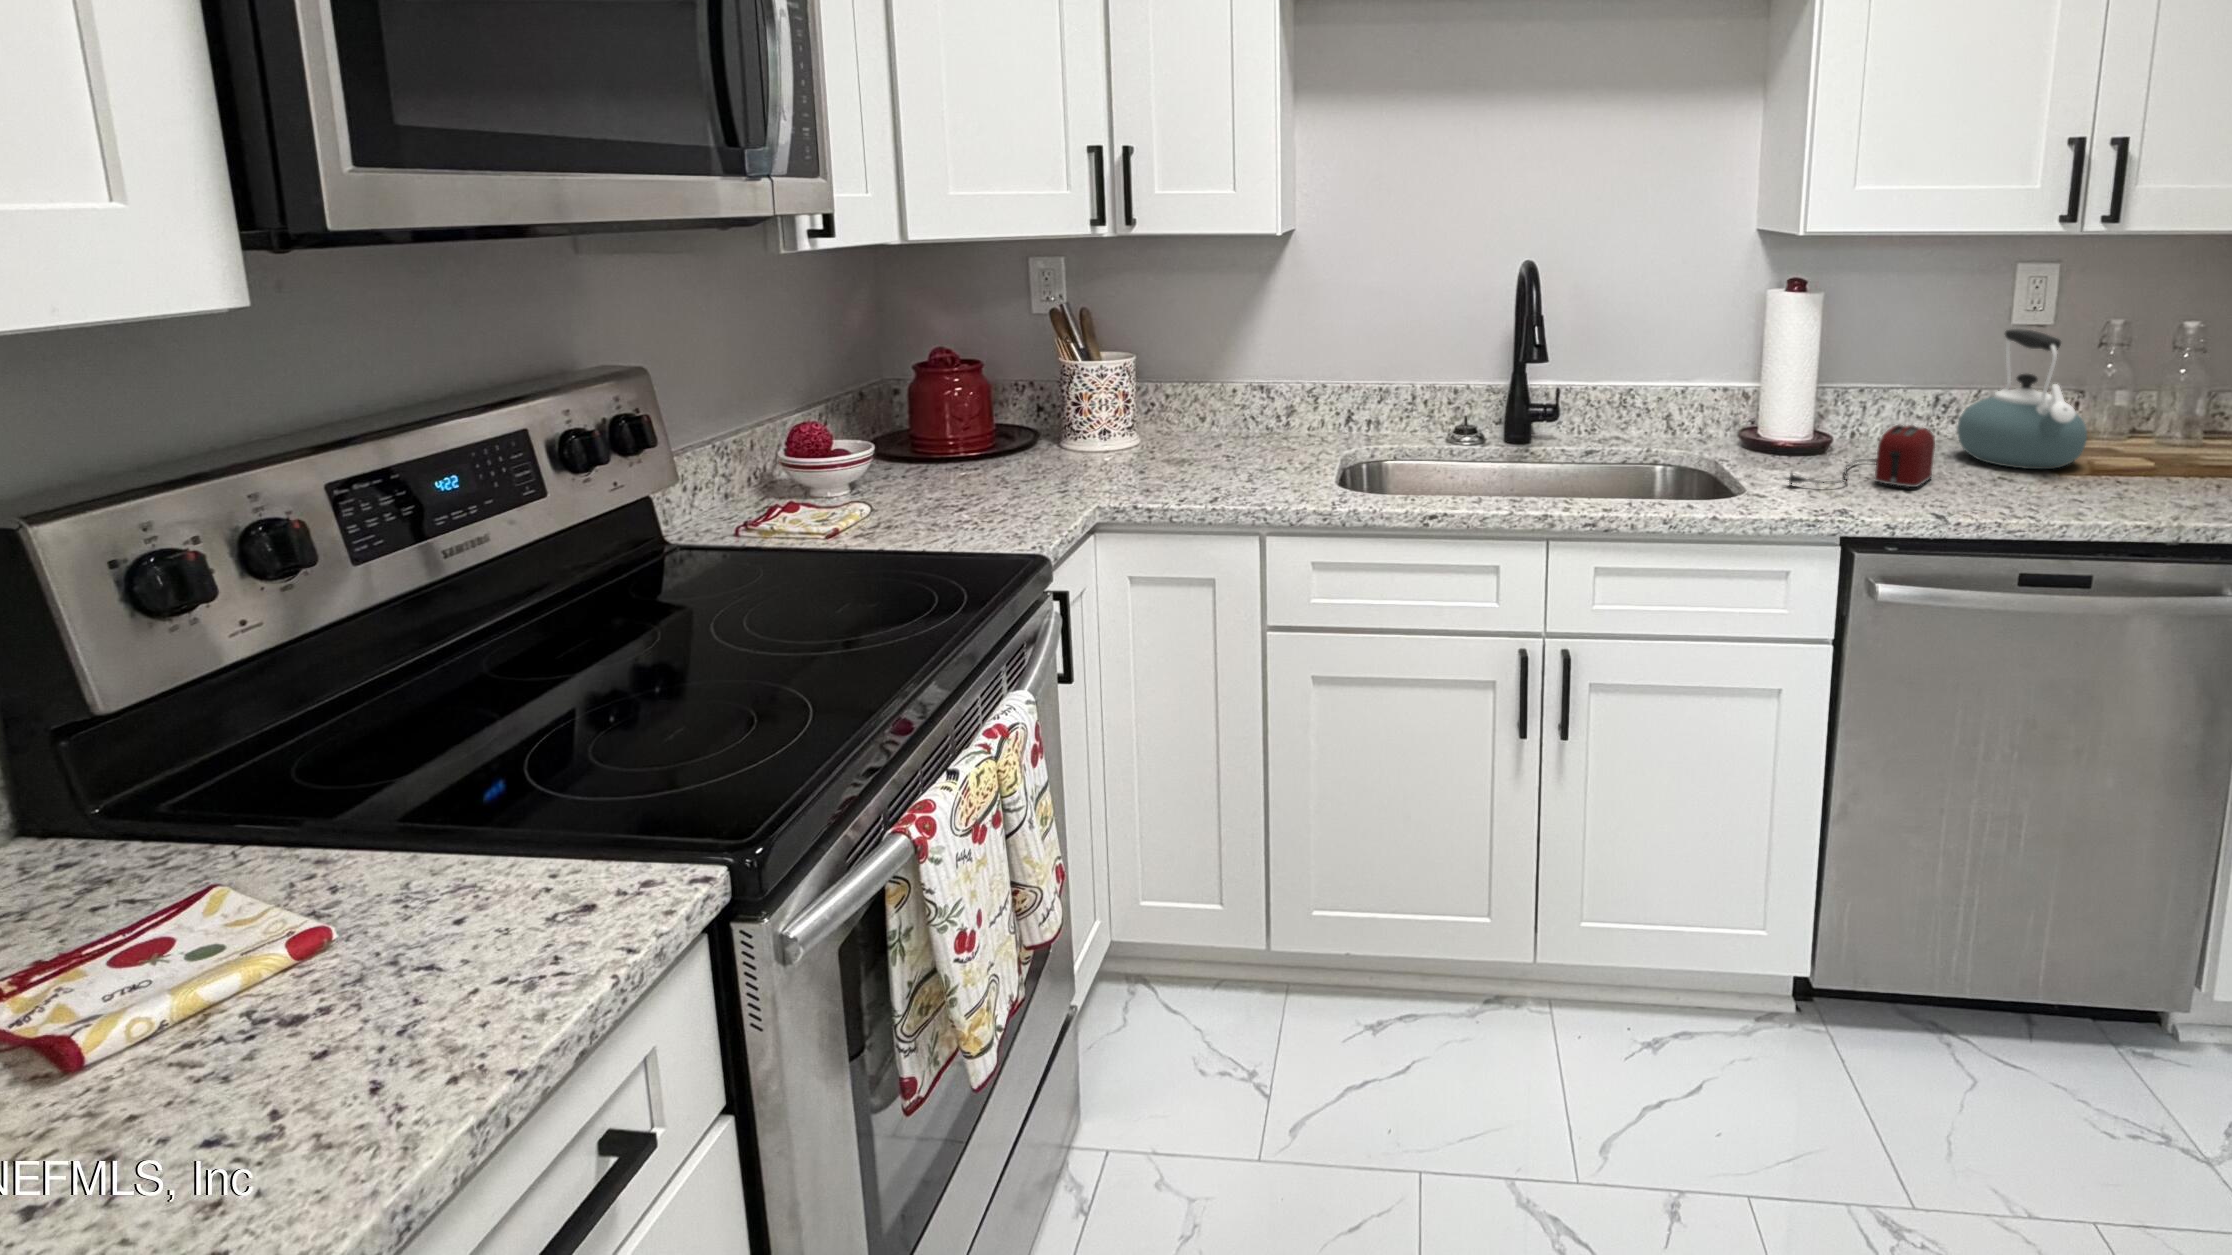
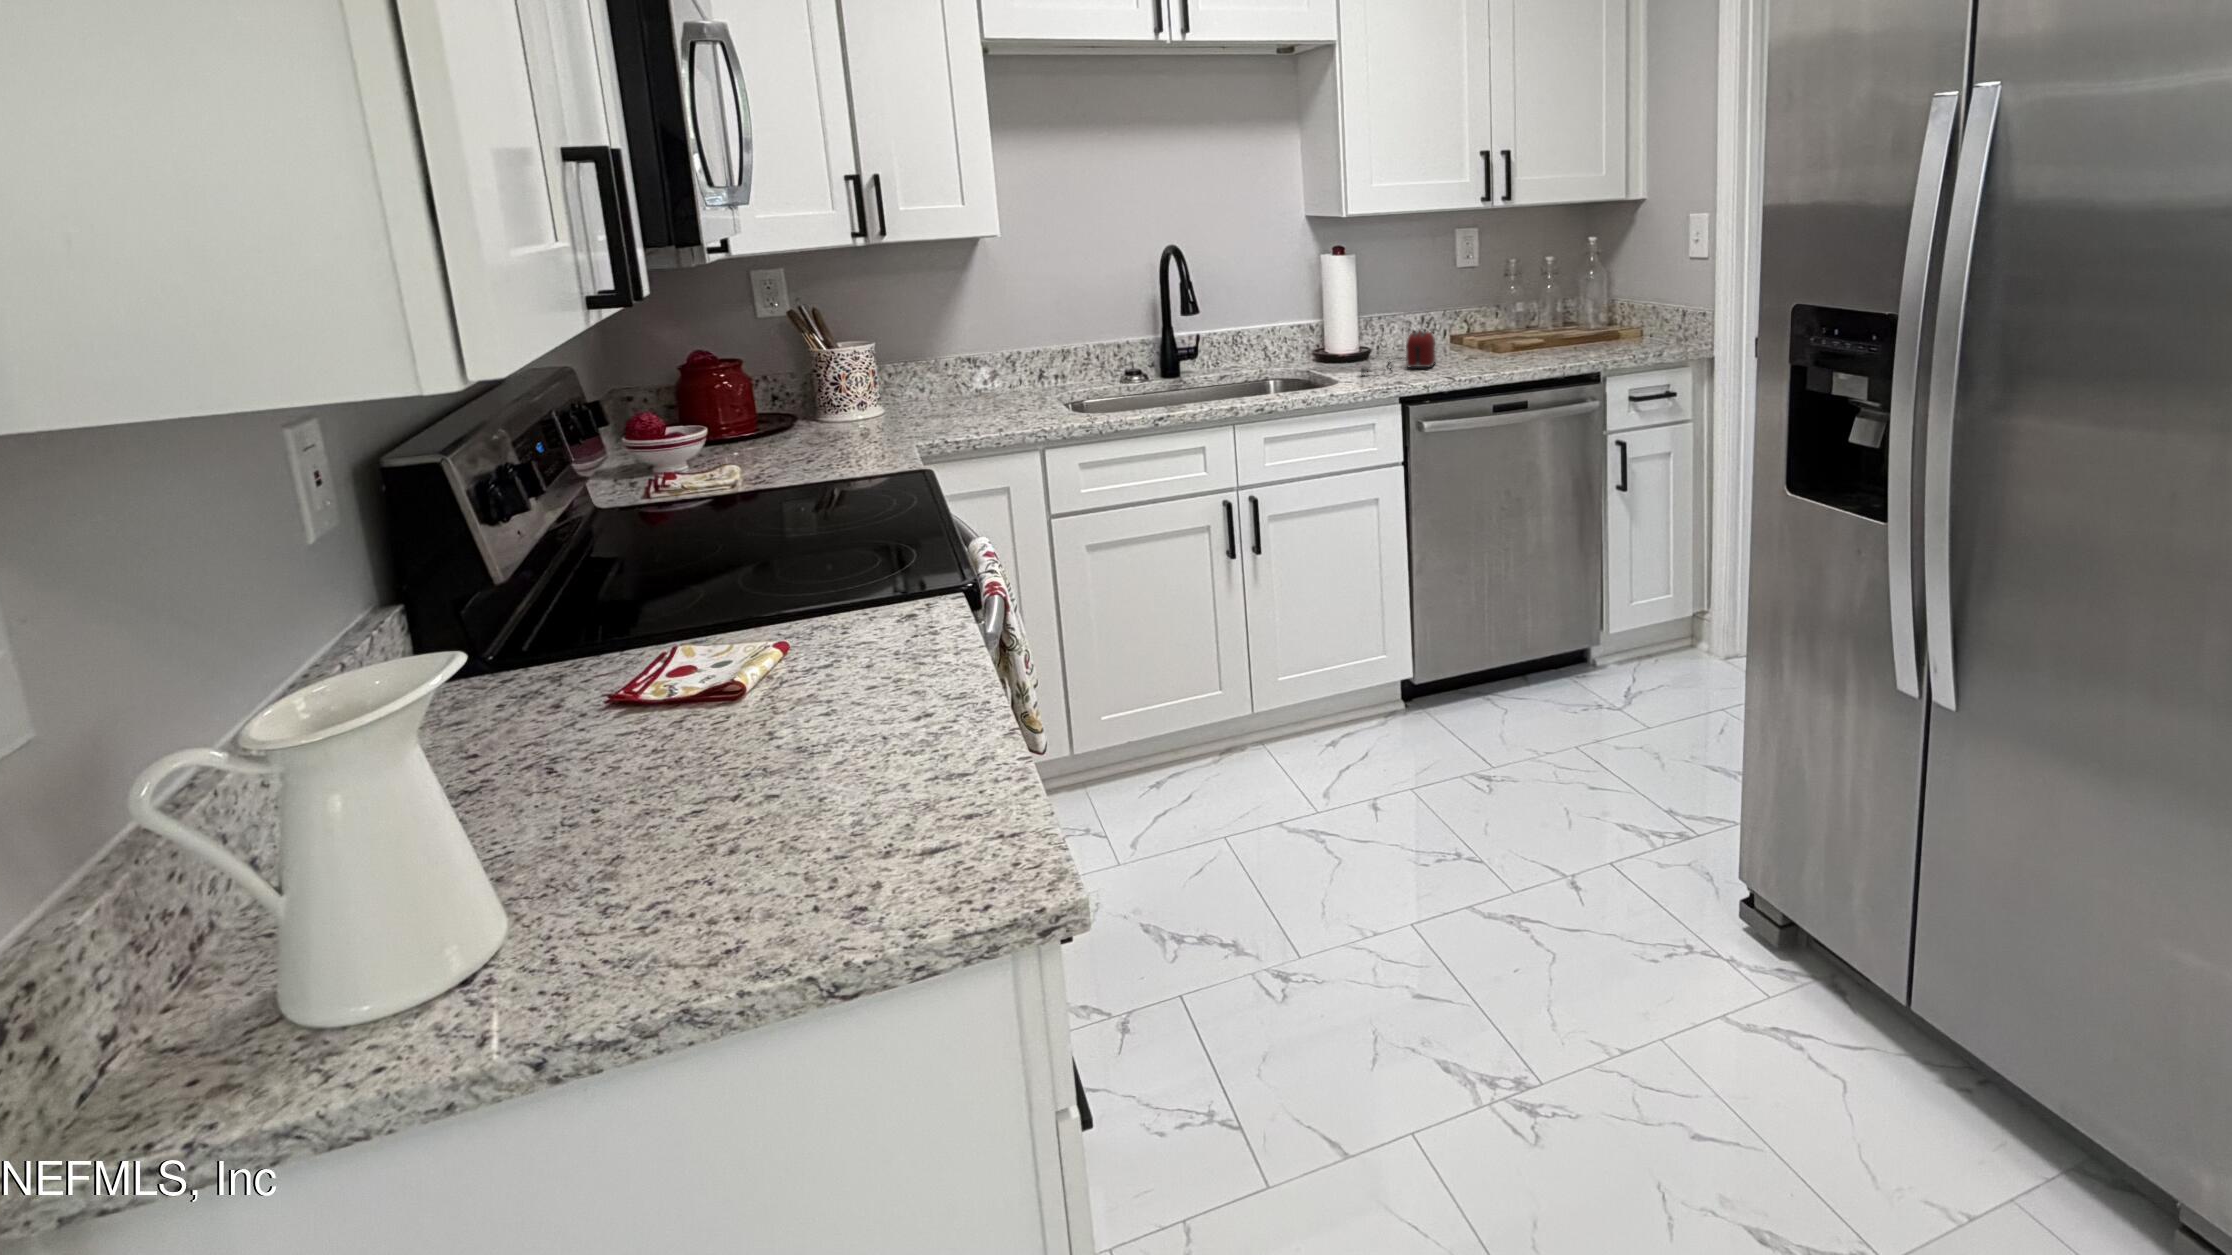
kettle: present [1957,329,2087,469] -> none [1440,269,1509,353]

